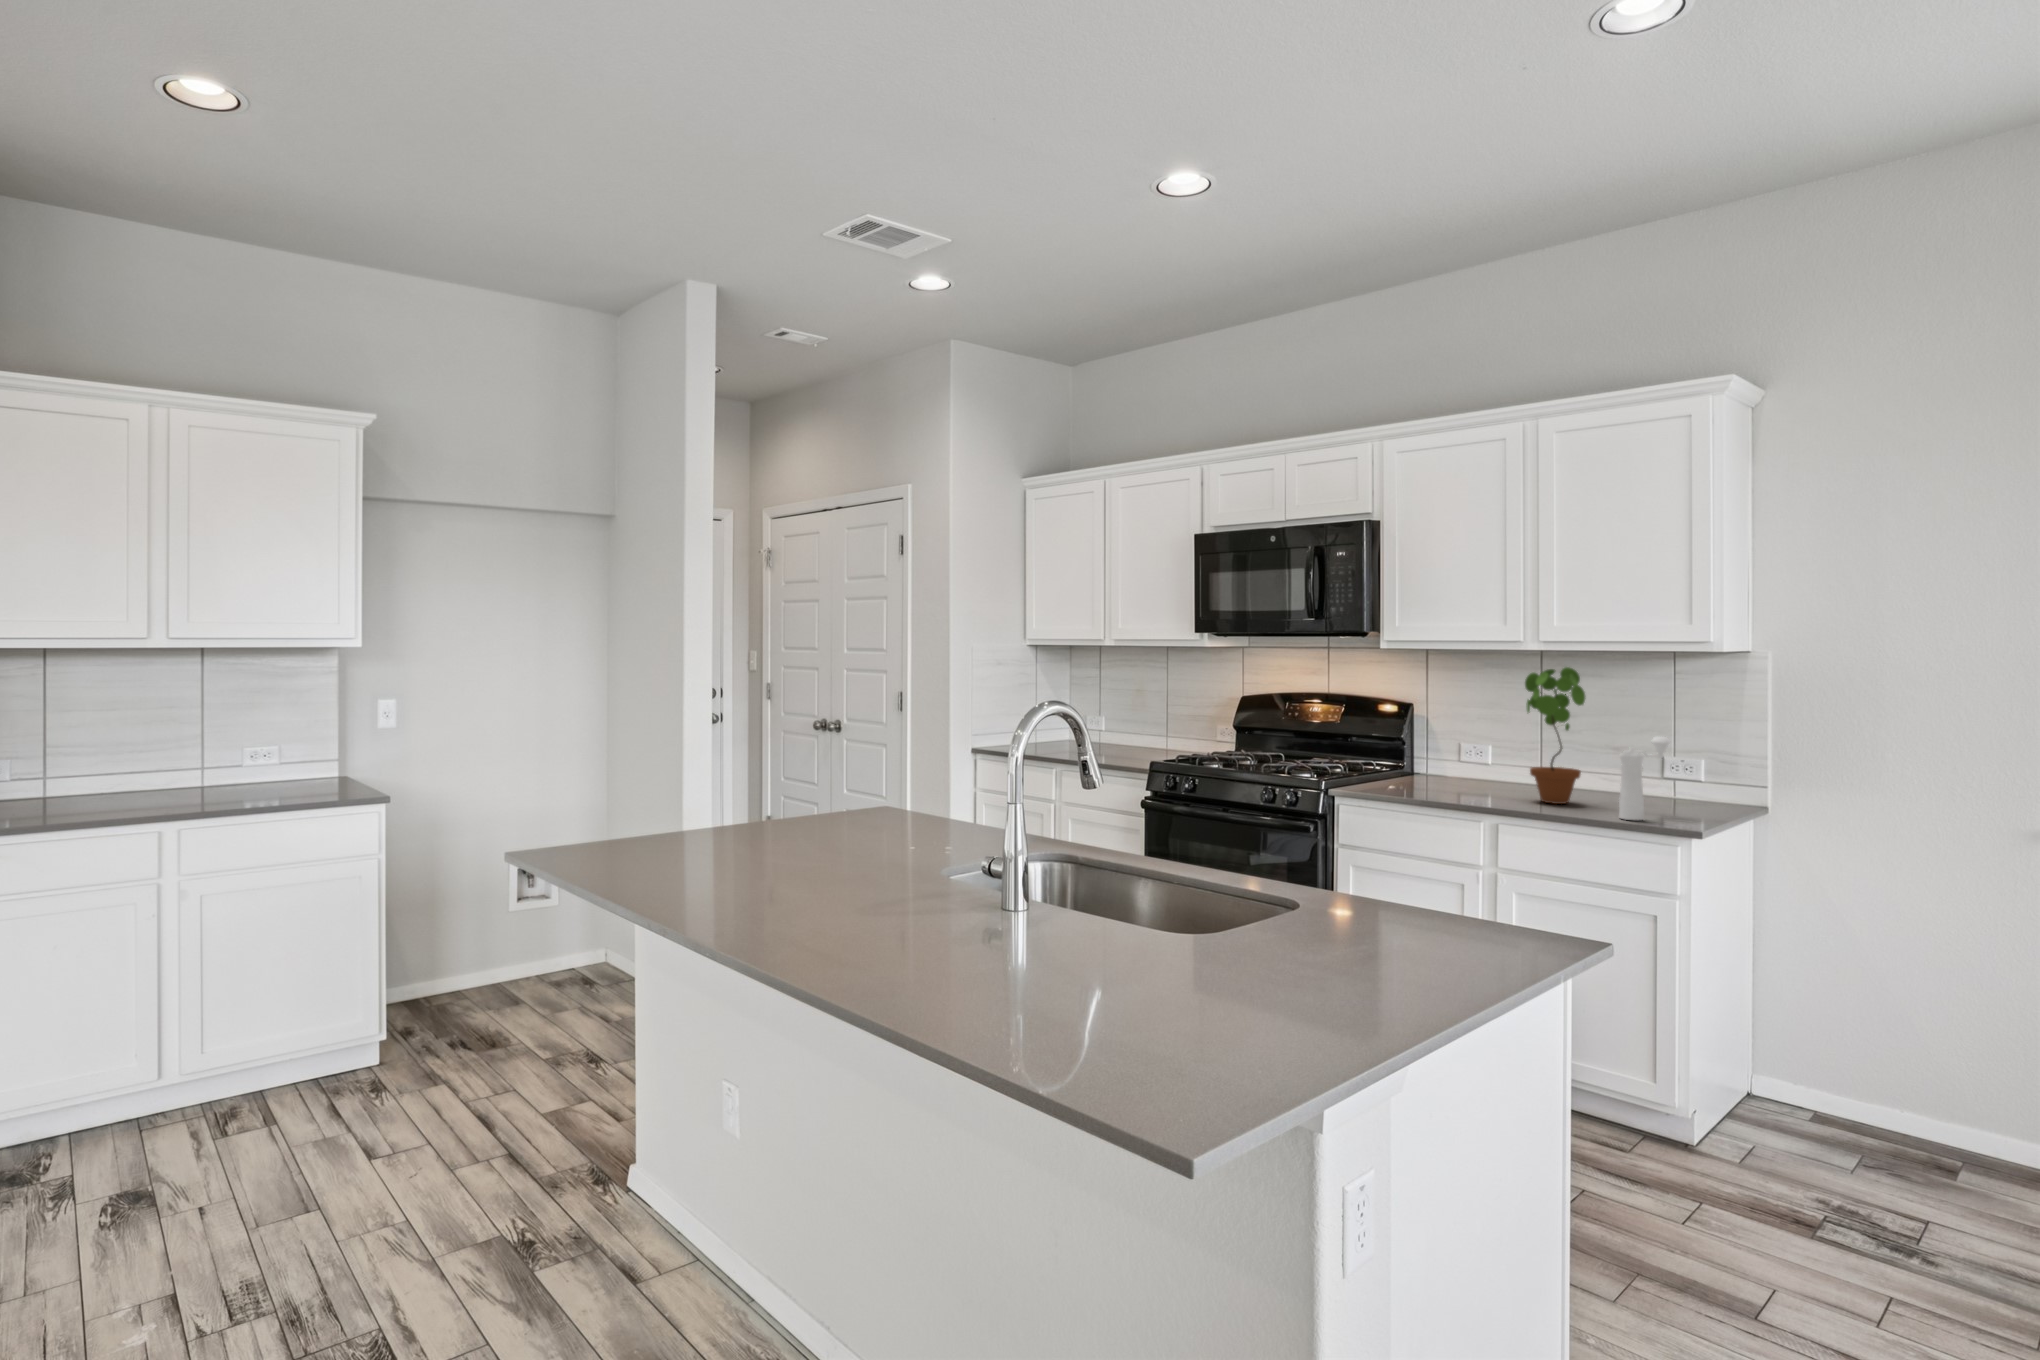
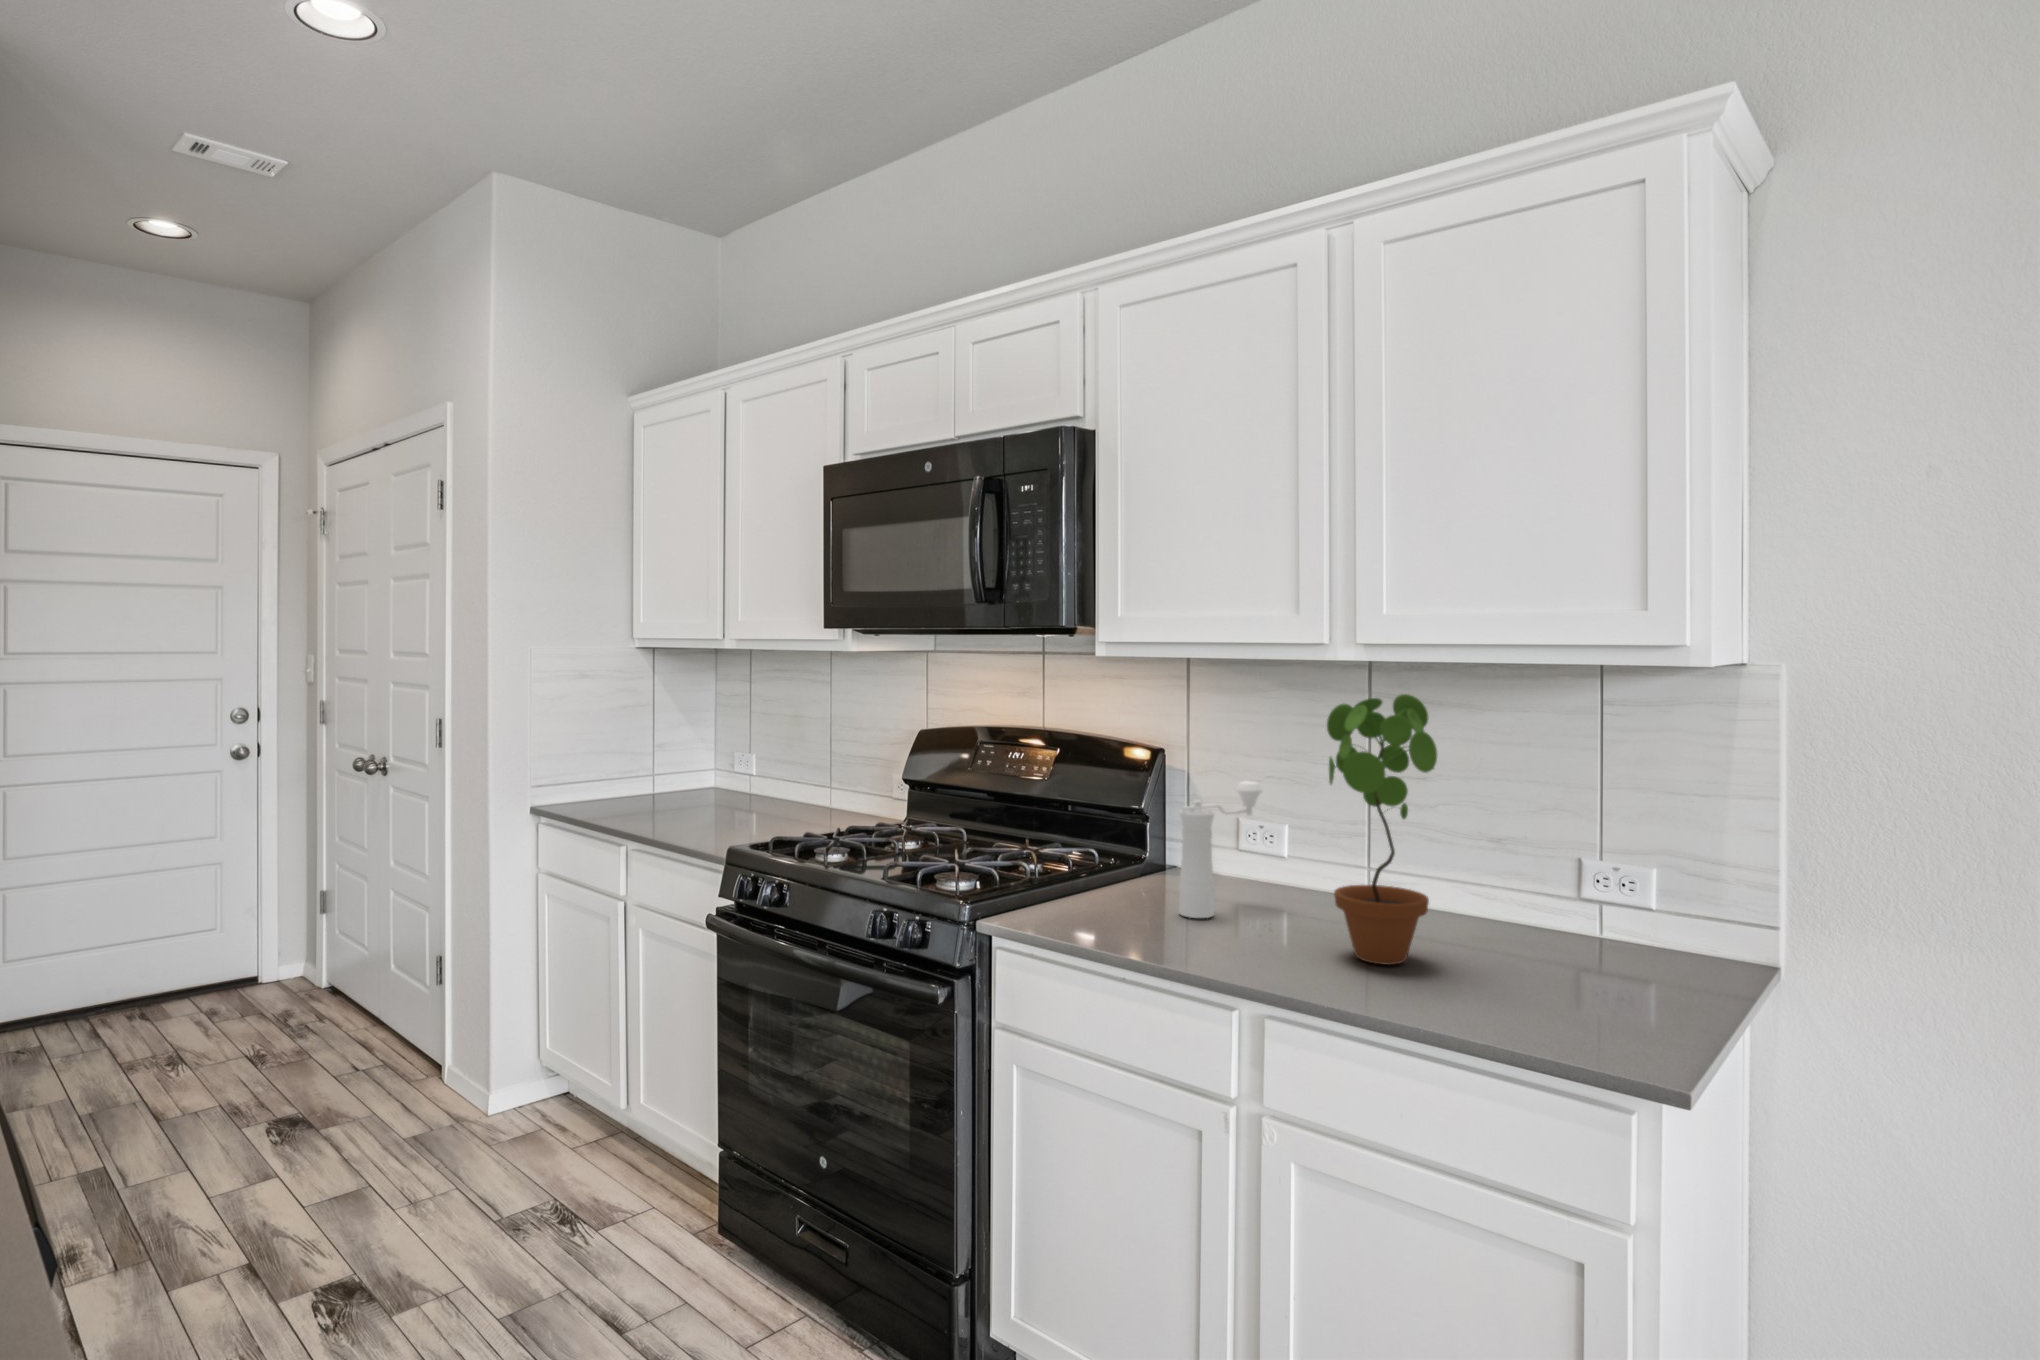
pepper mill: present [1619,737,1670,820] -> present [1179,781,1263,918]

